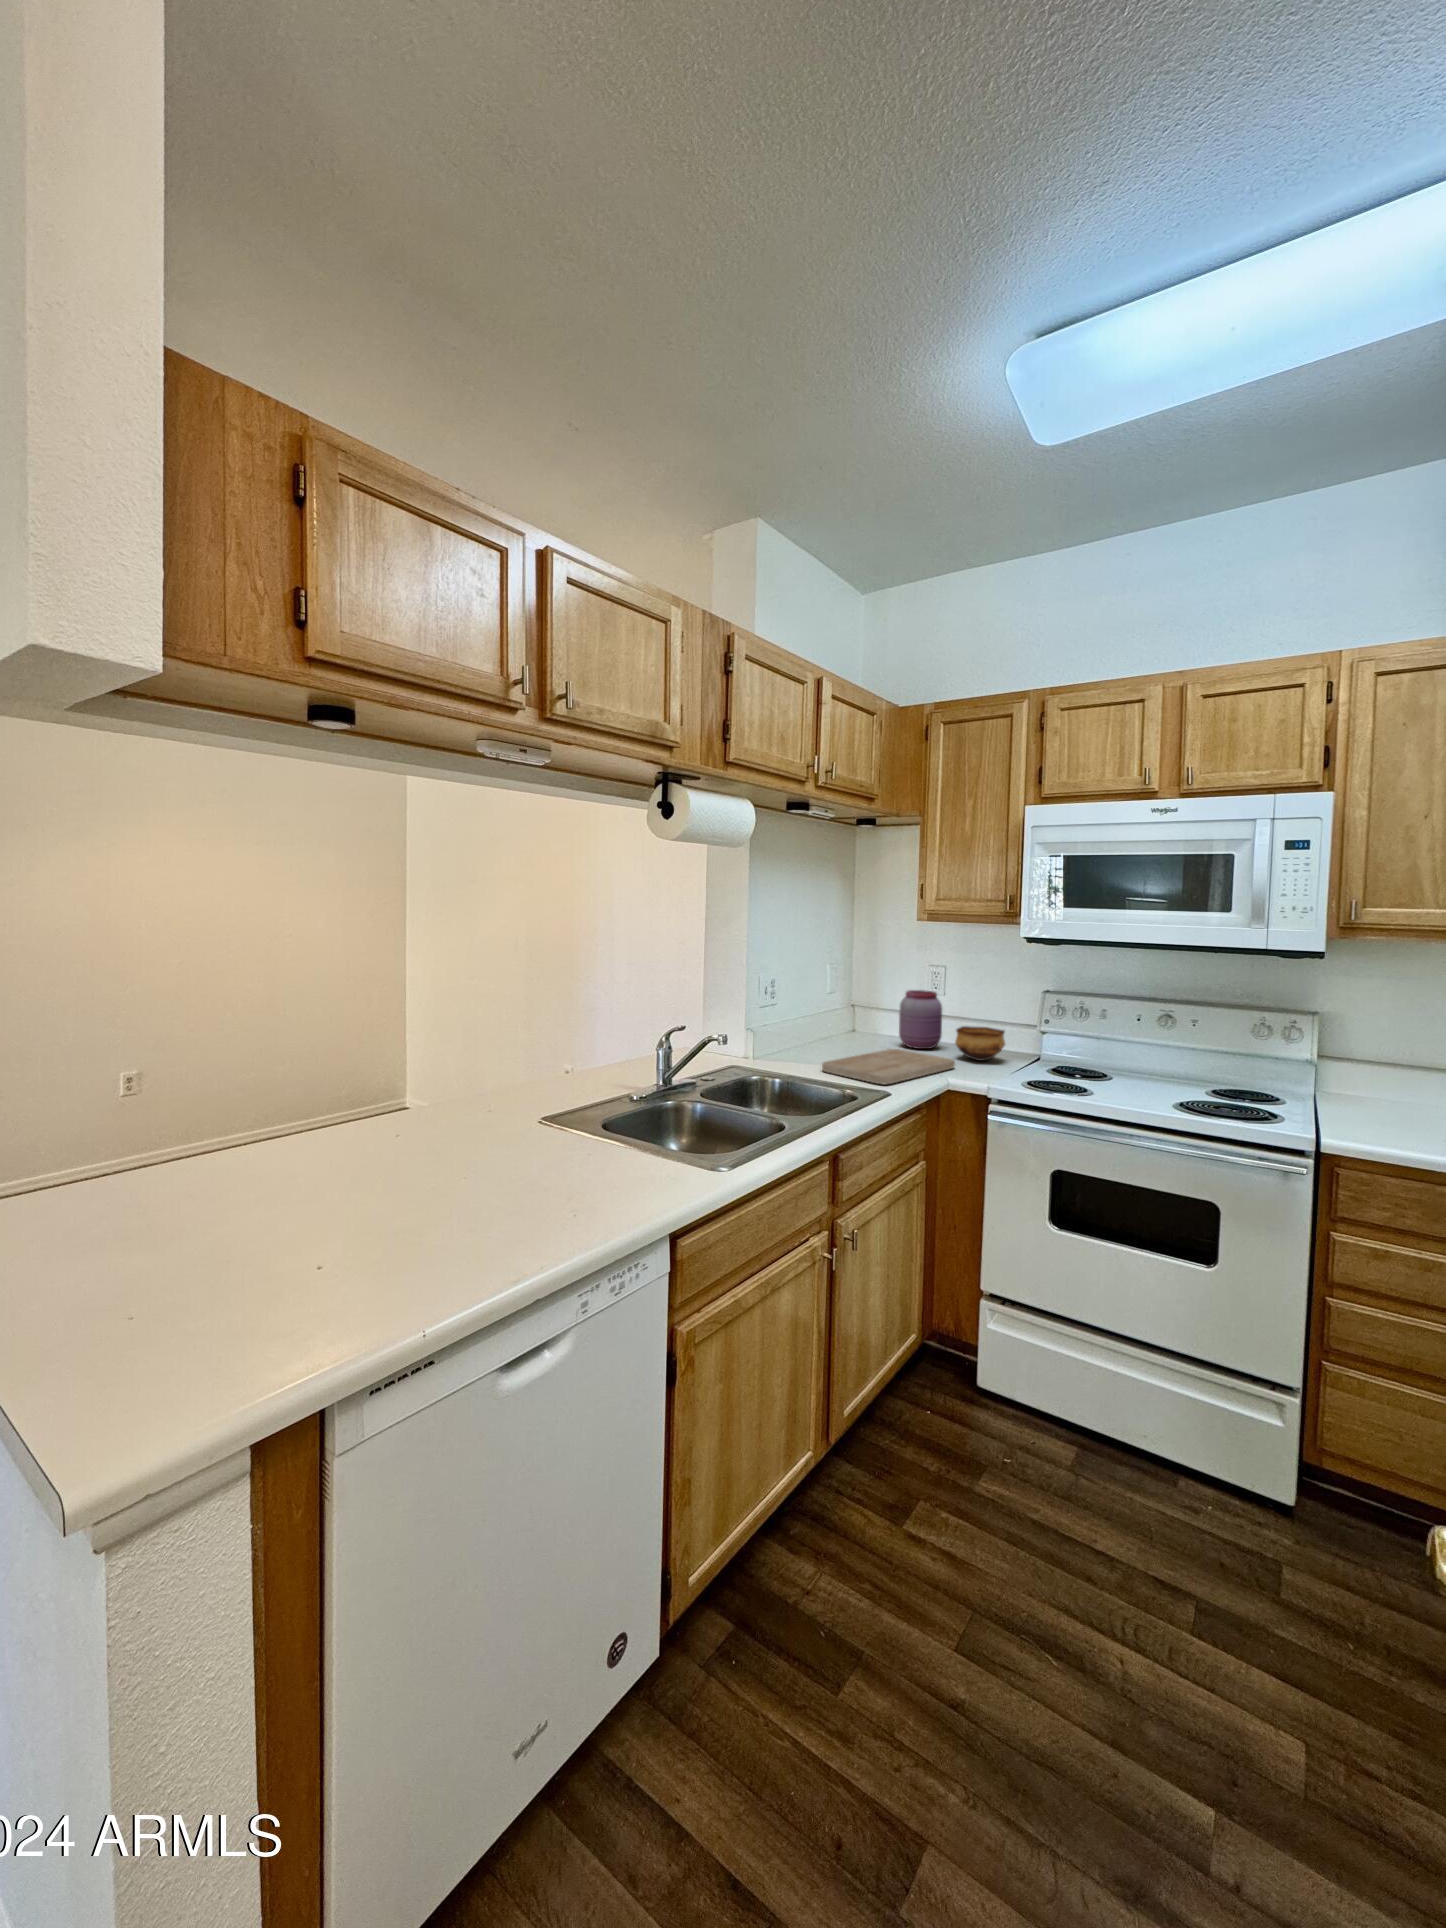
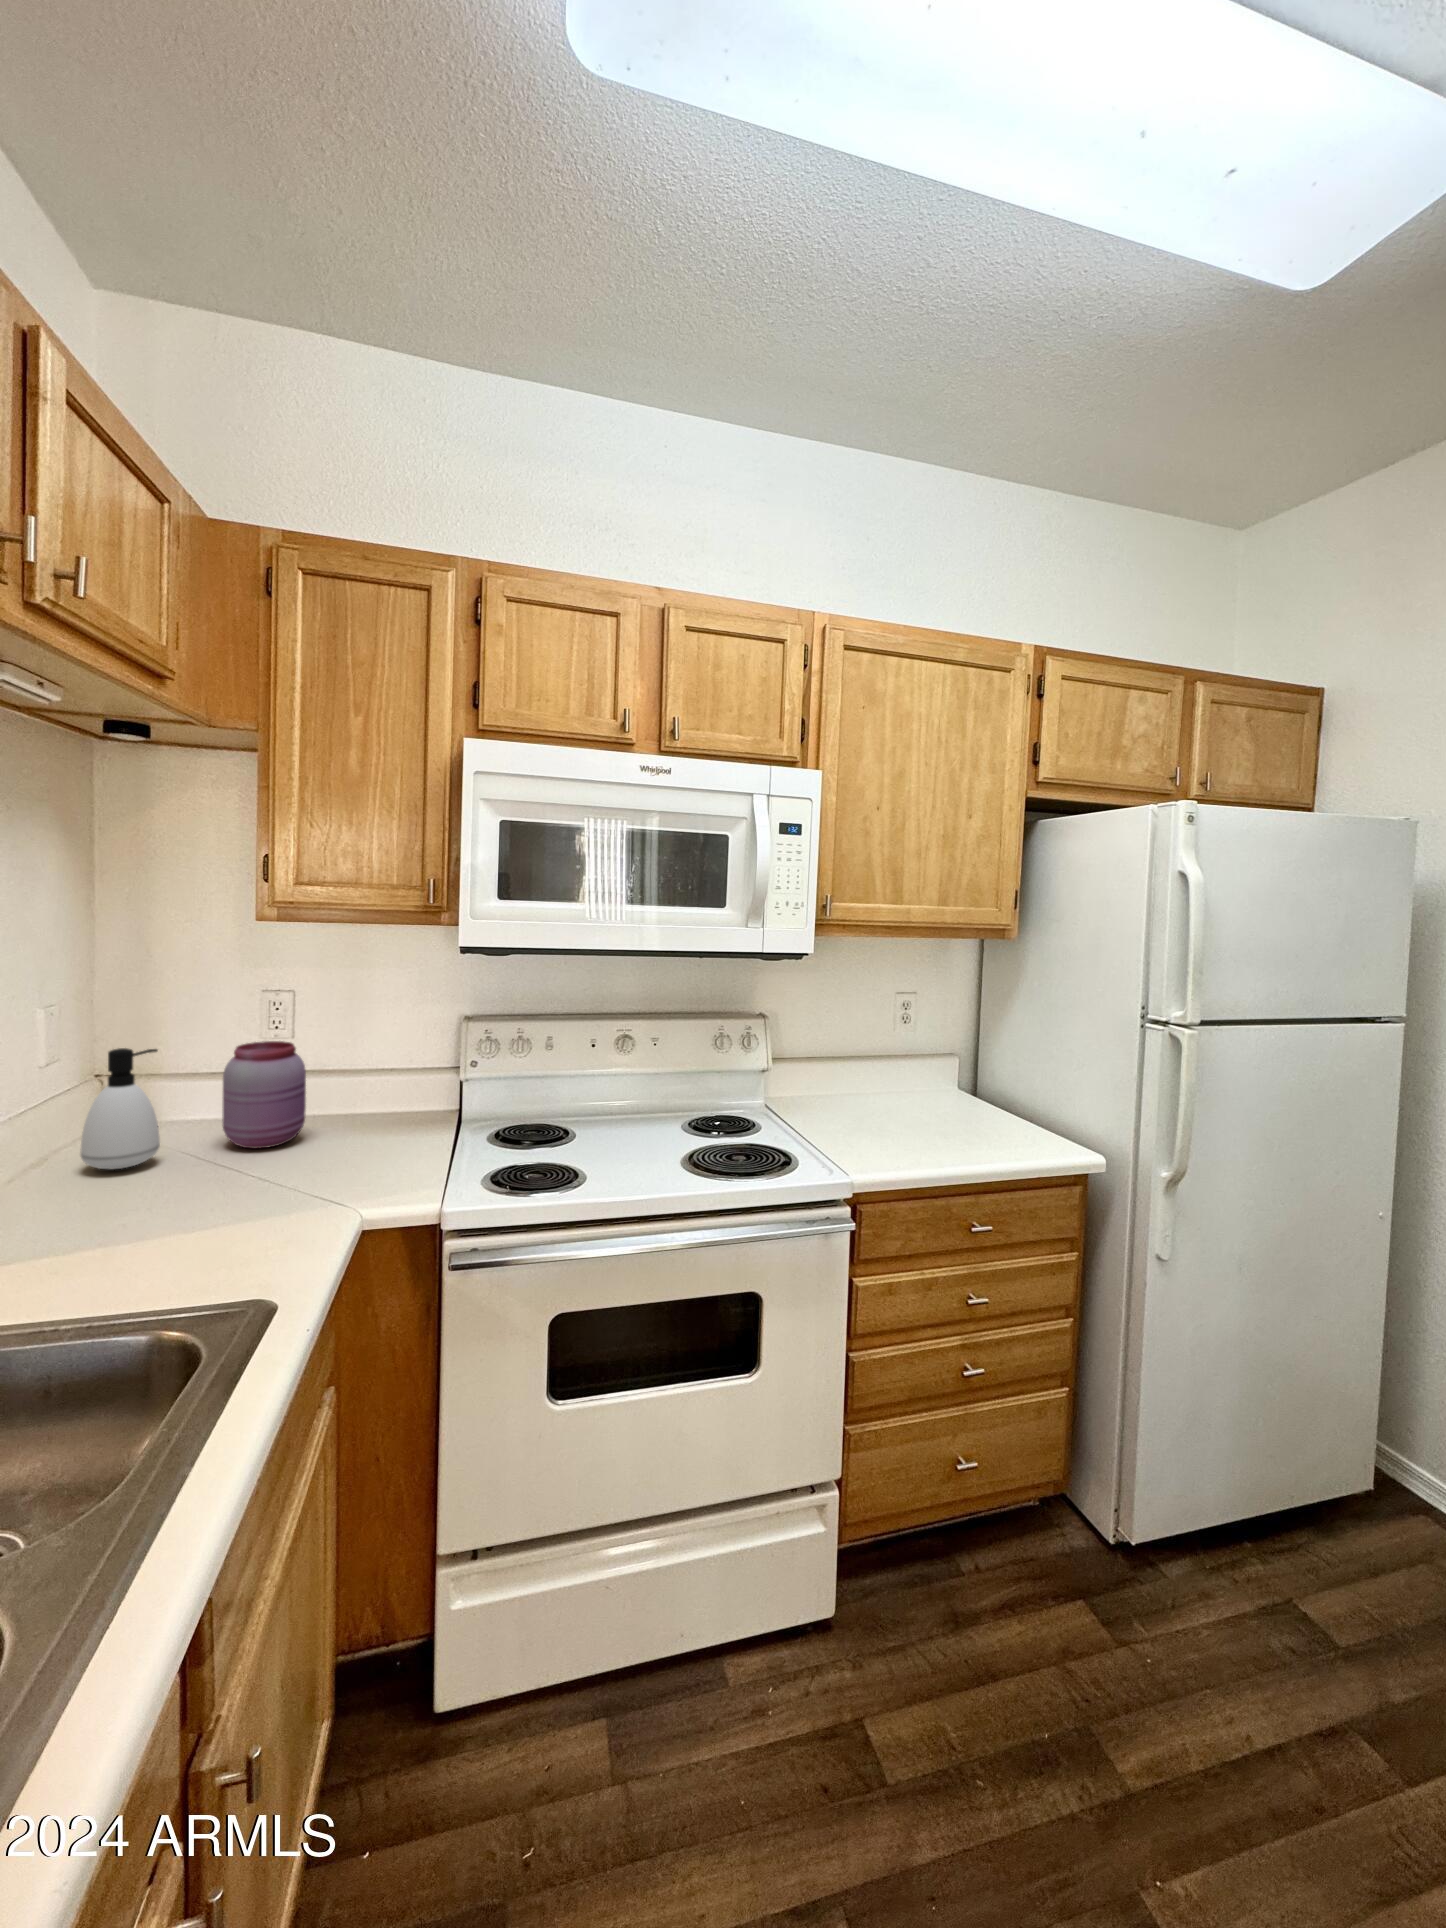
soap dispenser: none [836,984,870,1044] -> present [80,1048,160,1169]
bowl: present [955,1026,1005,1061] -> none [343,1090,423,1151]
cutting board: present [822,1049,955,1085] -> none [79,1165,359,1278]

